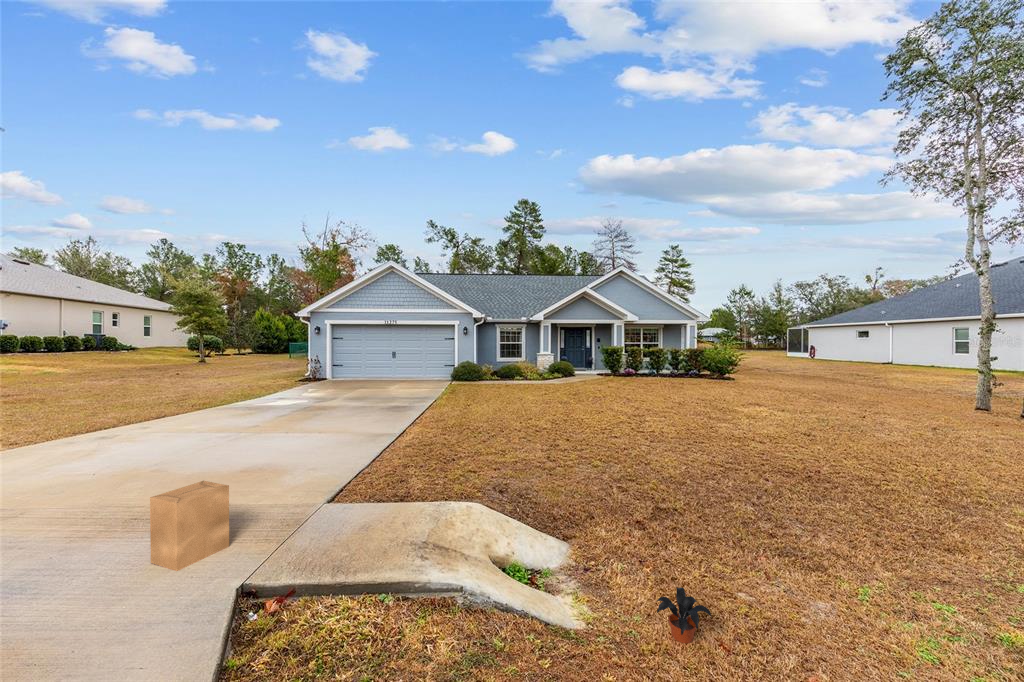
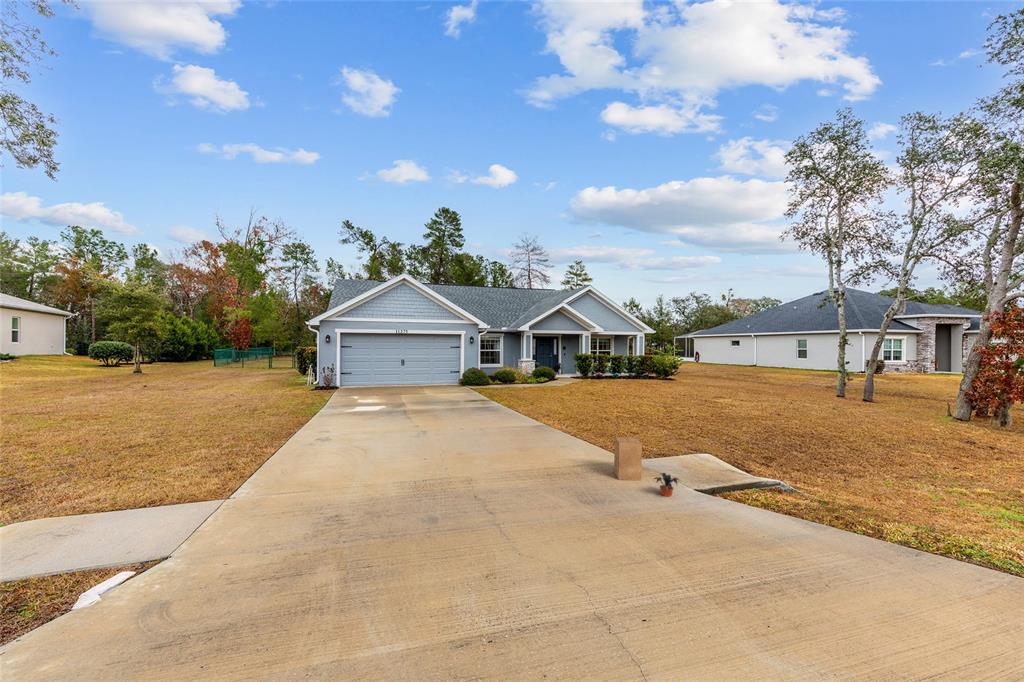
potted plant: present [656,587,712,643] -> present [654,473,679,497]

